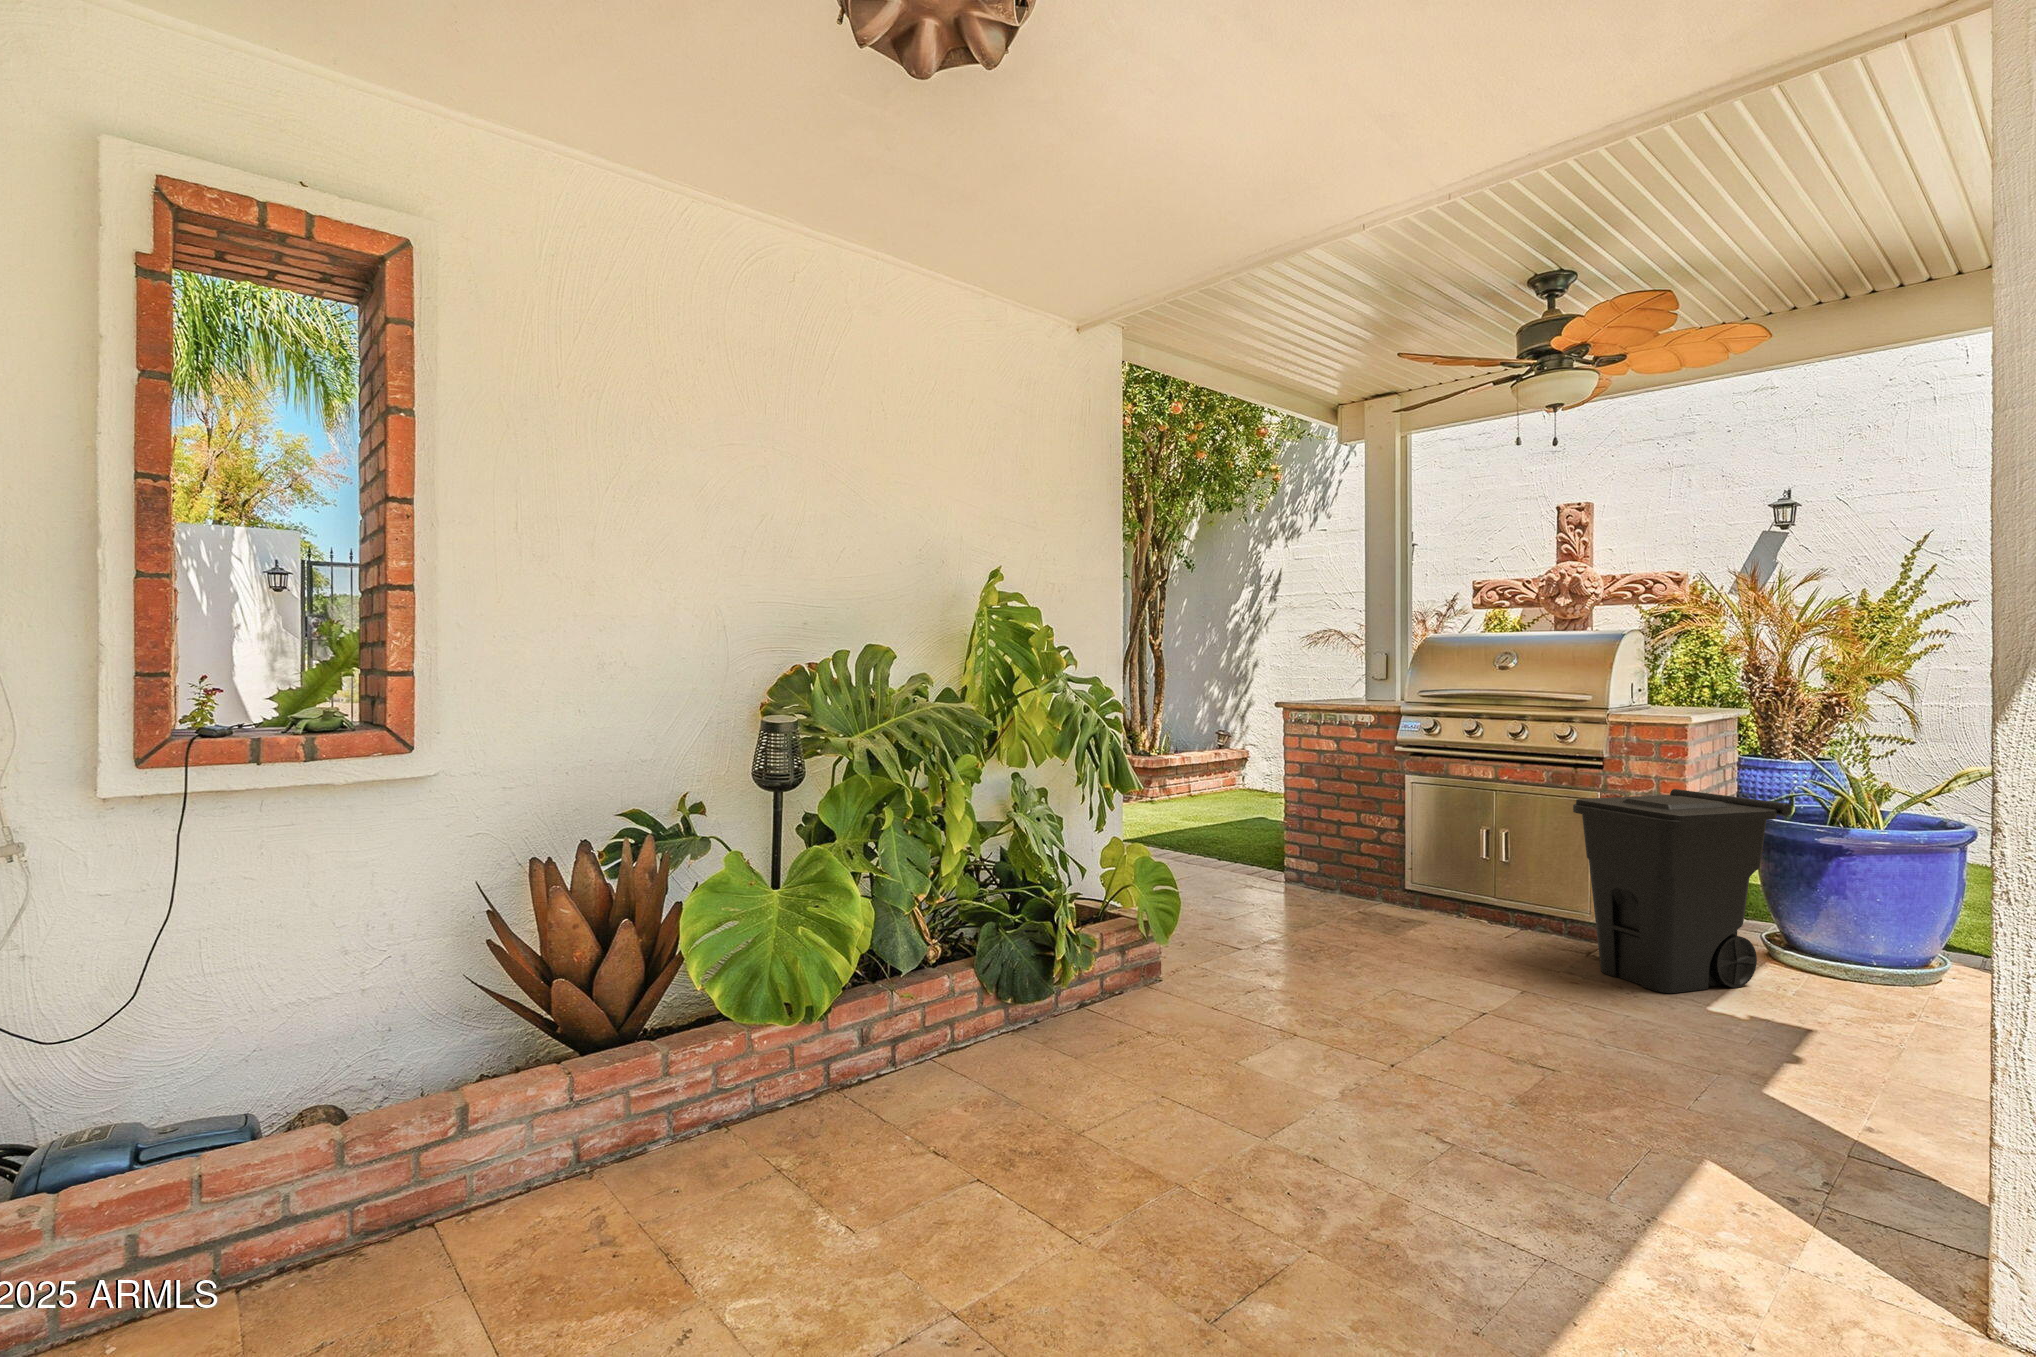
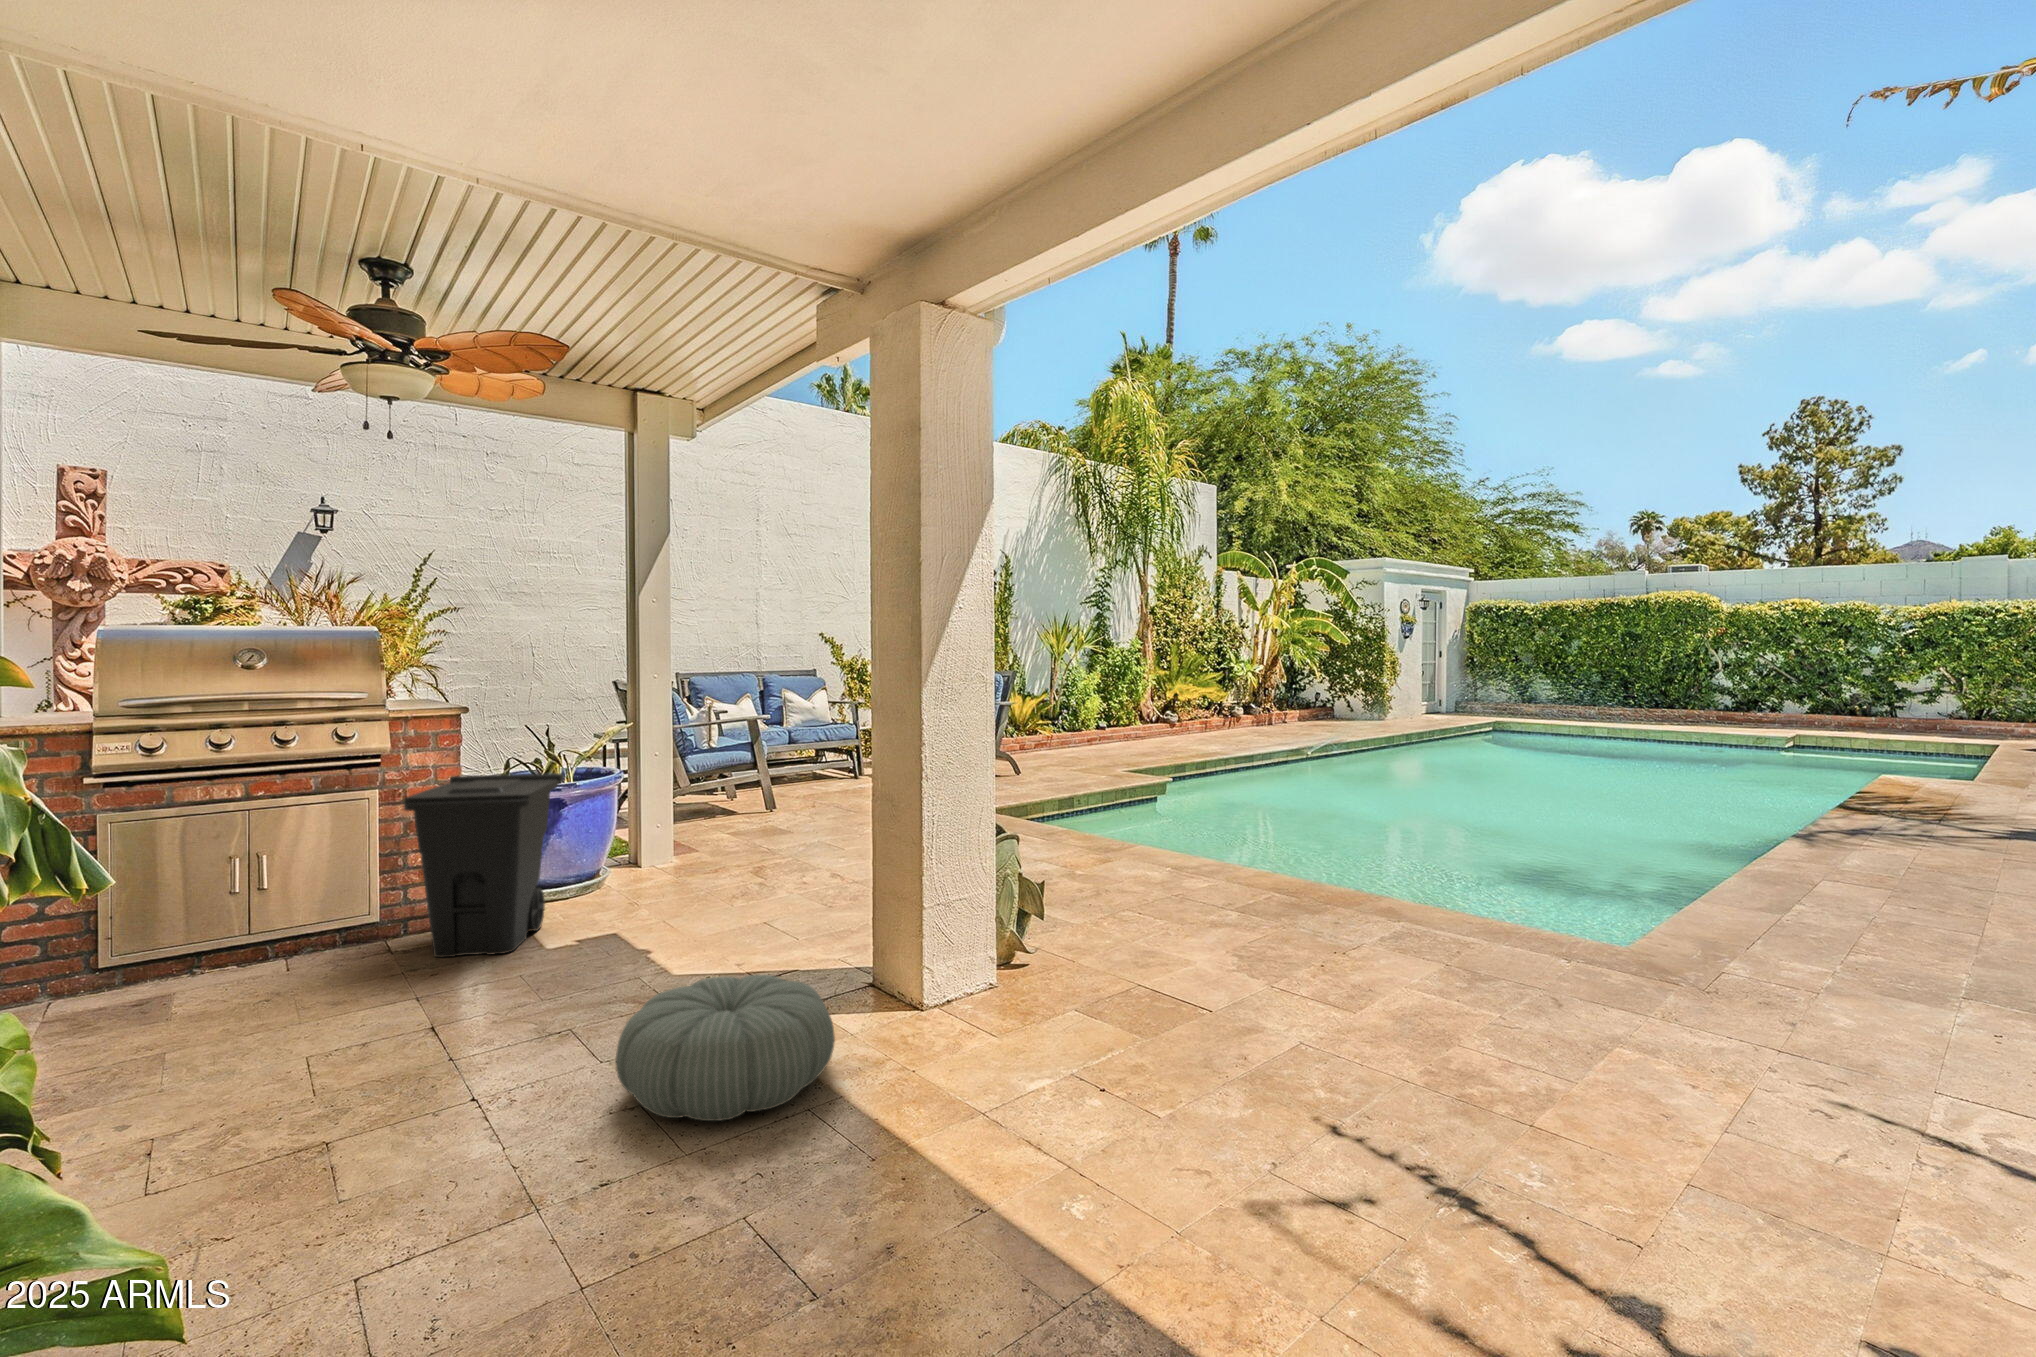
pouf: none [1435,1046,1737,1242] -> present [616,975,835,1121]

